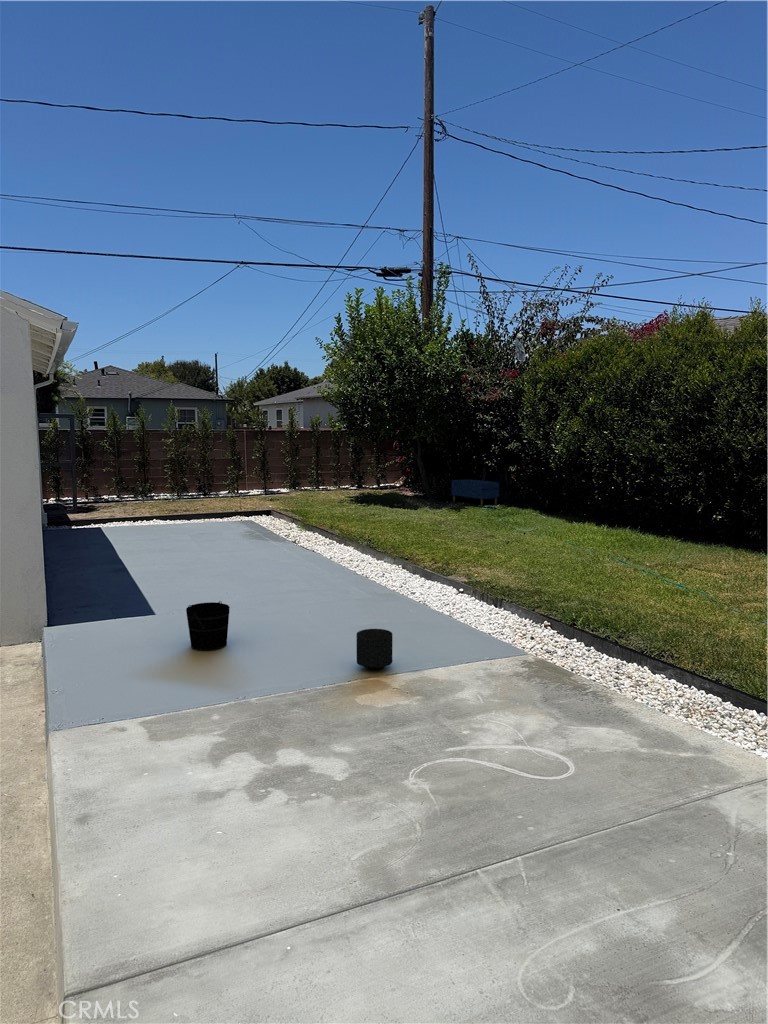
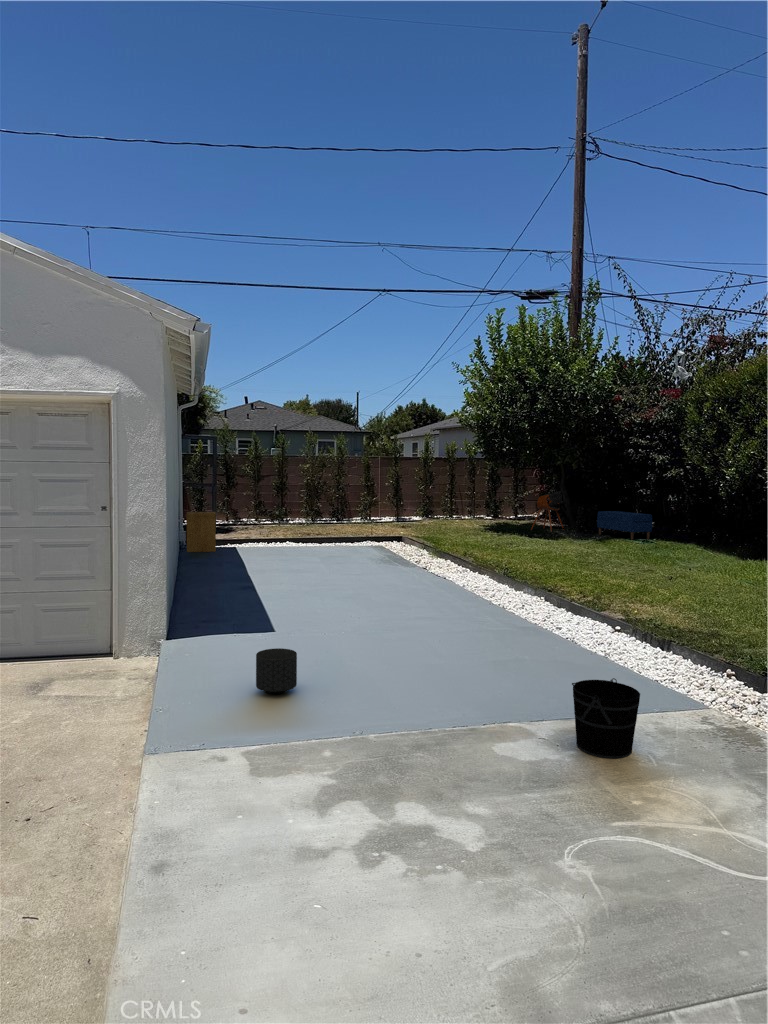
chair: none [391,461,424,501] -> present [531,491,564,532]
side table: none [47,494,80,536] -> present [187,512,216,552]
bucket: present [186,602,230,651] -> present [572,678,640,758]
planter: present [356,629,392,670] -> present [256,648,297,694]

